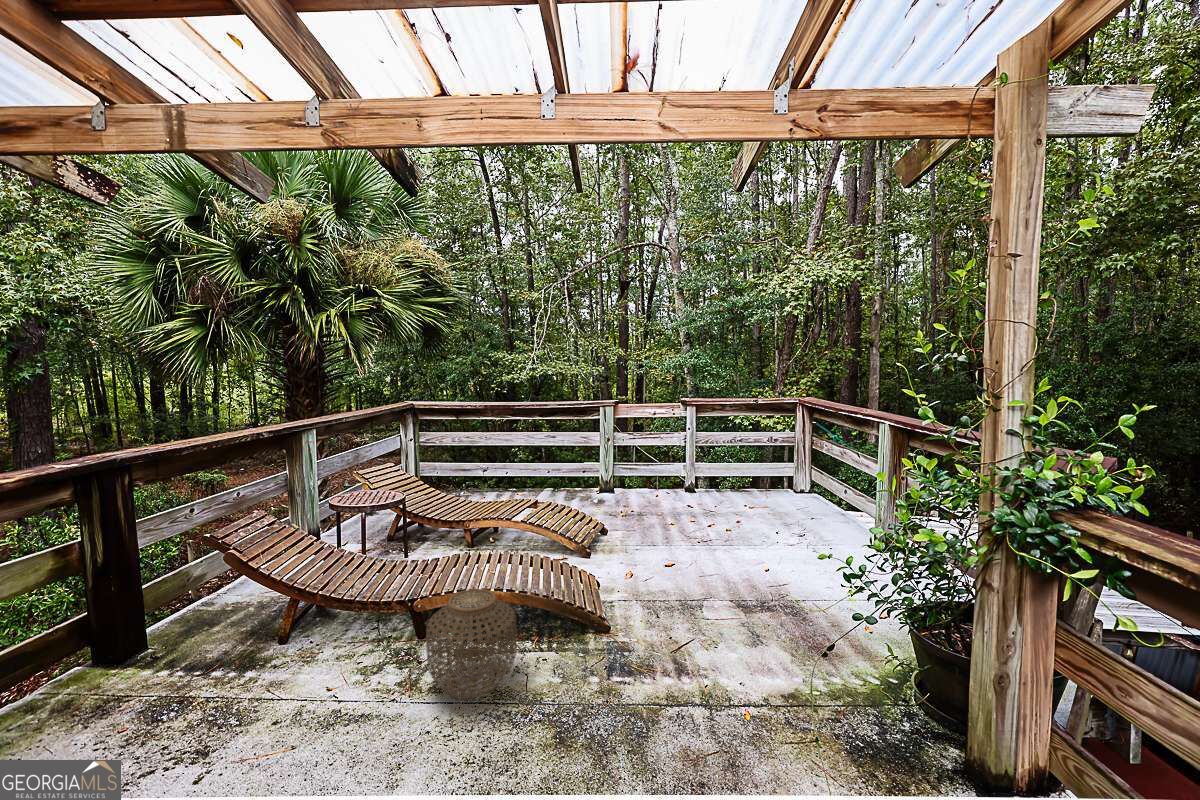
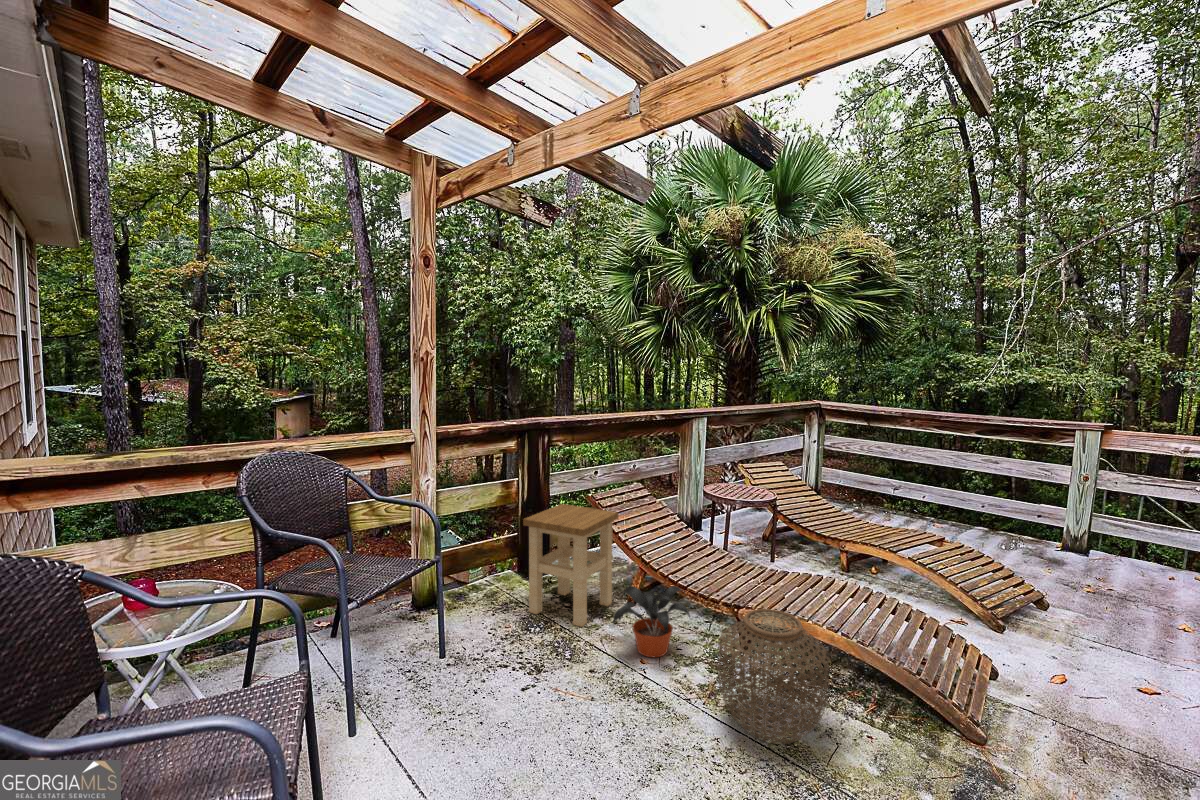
stool: none [126,546,263,703] -> present [523,504,618,627]
potted plant: none [288,603,376,683] -> present [613,586,690,657]

